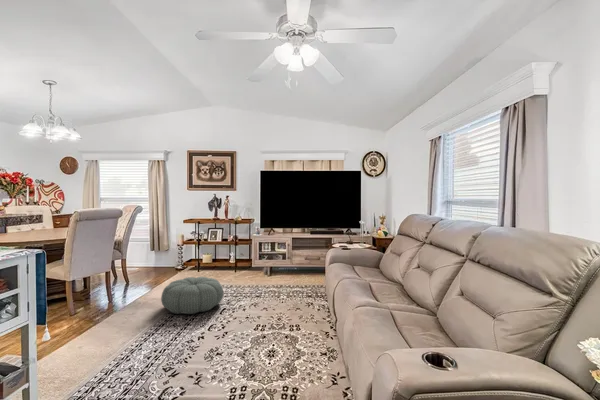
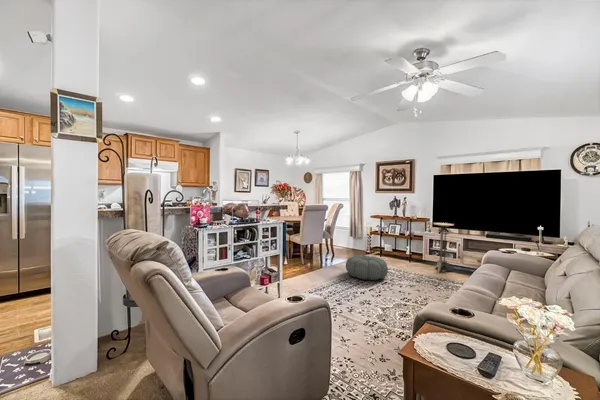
side table: none [264,223,284,279] -> present [434,223,454,272]

